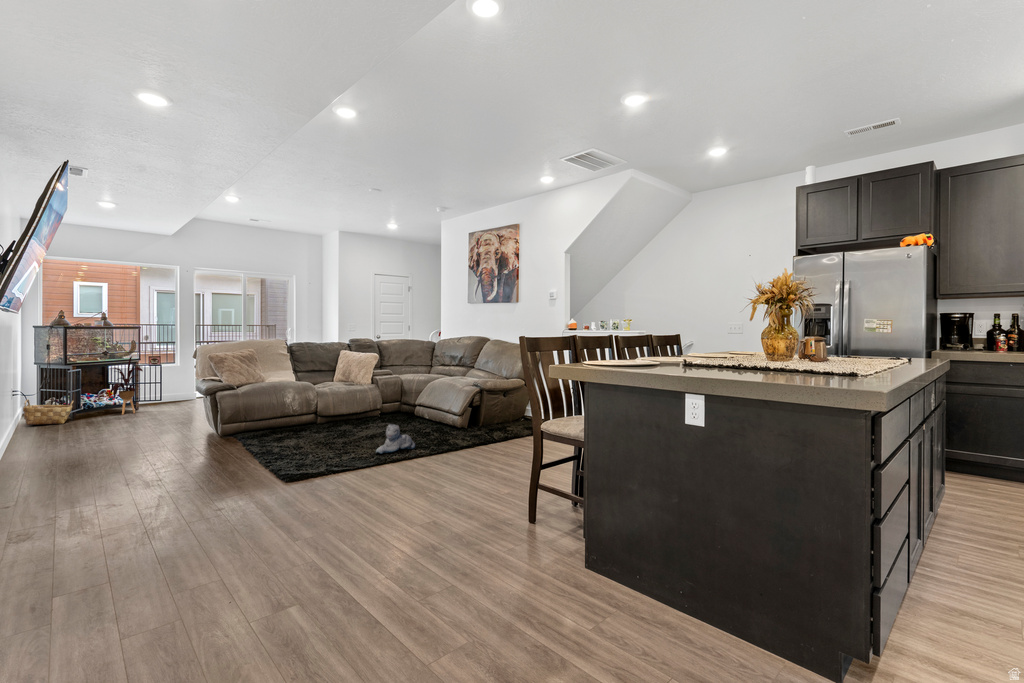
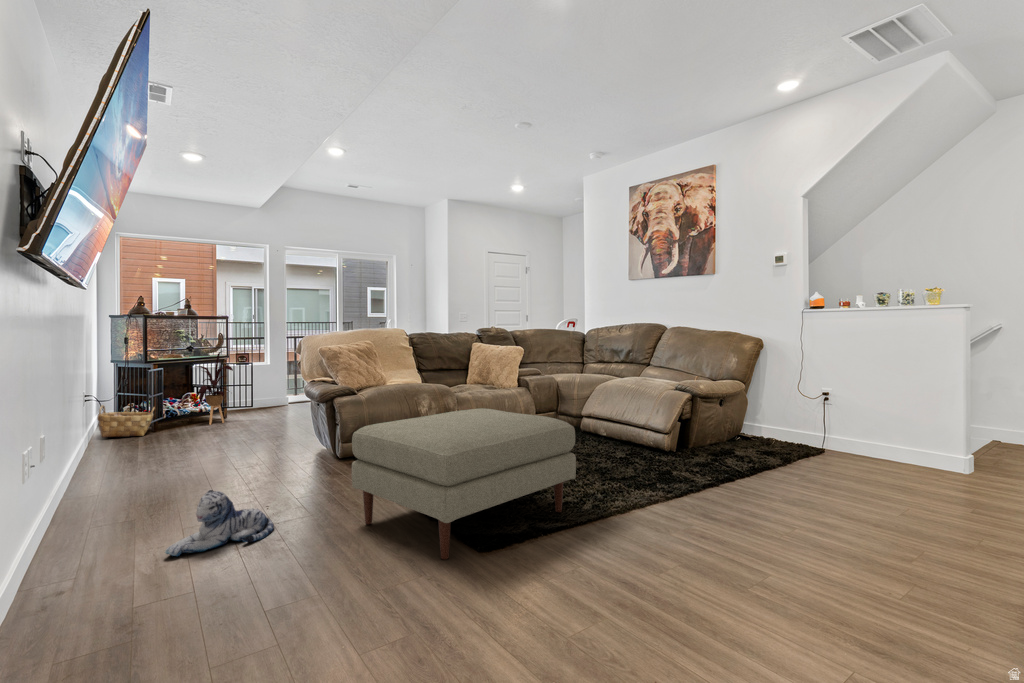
ottoman: none [213,399,364,486] -> present [352,408,576,560]
plush toy: present [376,424,415,453] -> present [165,490,274,556]

